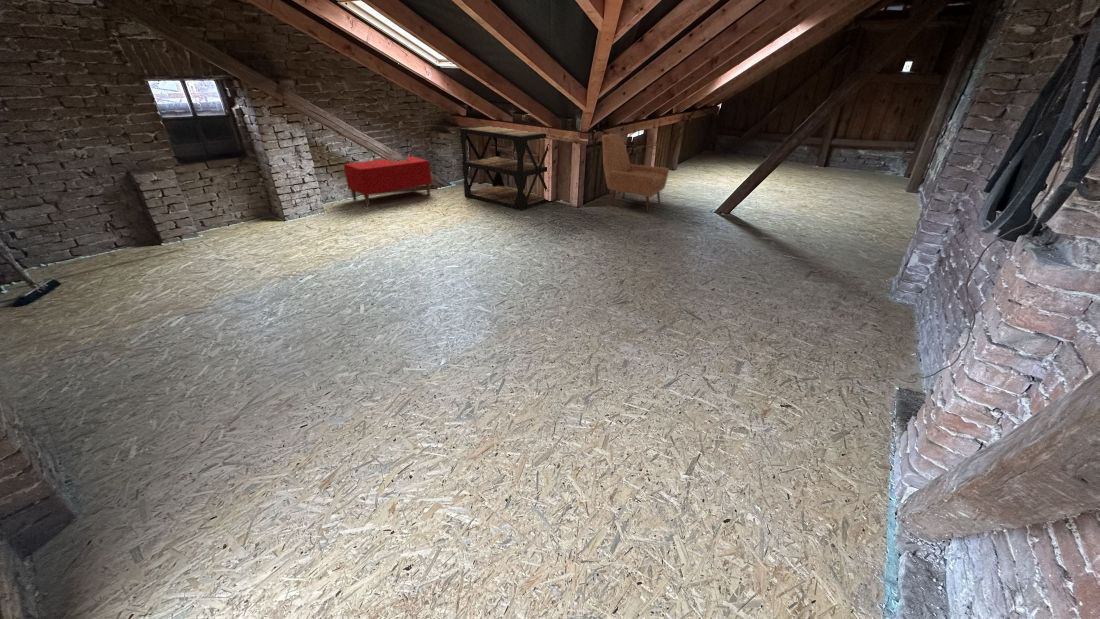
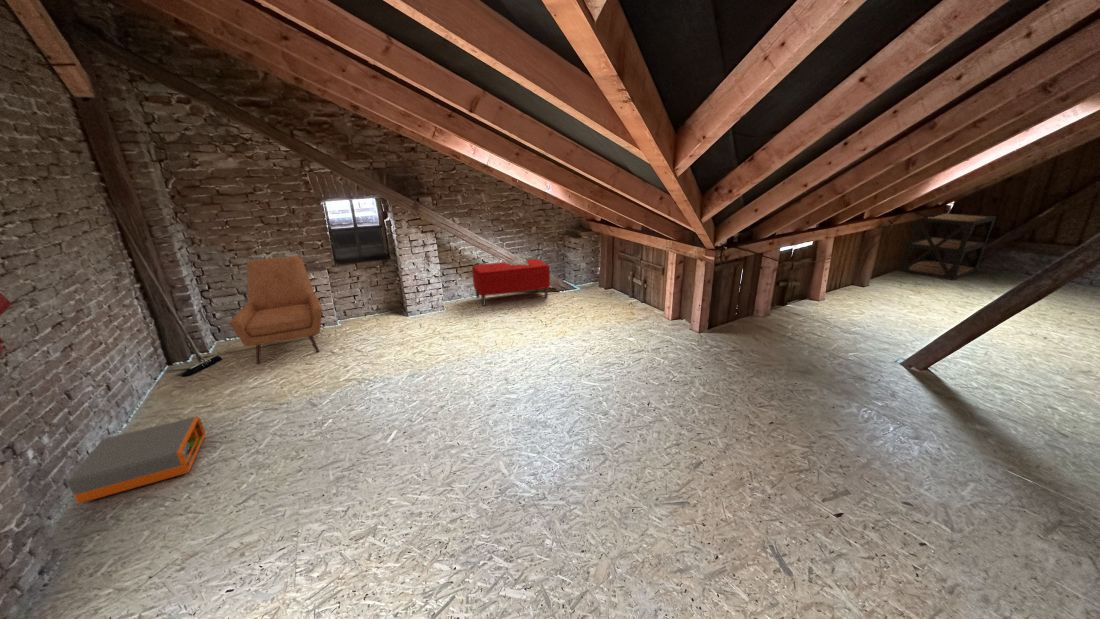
shelving unit: present [460,125,551,211] -> present [899,213,996,280]
chair: present [602,134,669,212] -> present [229,256,322,364]
storage box: none [17,318,168,407] -> present [67,417,205,503]

